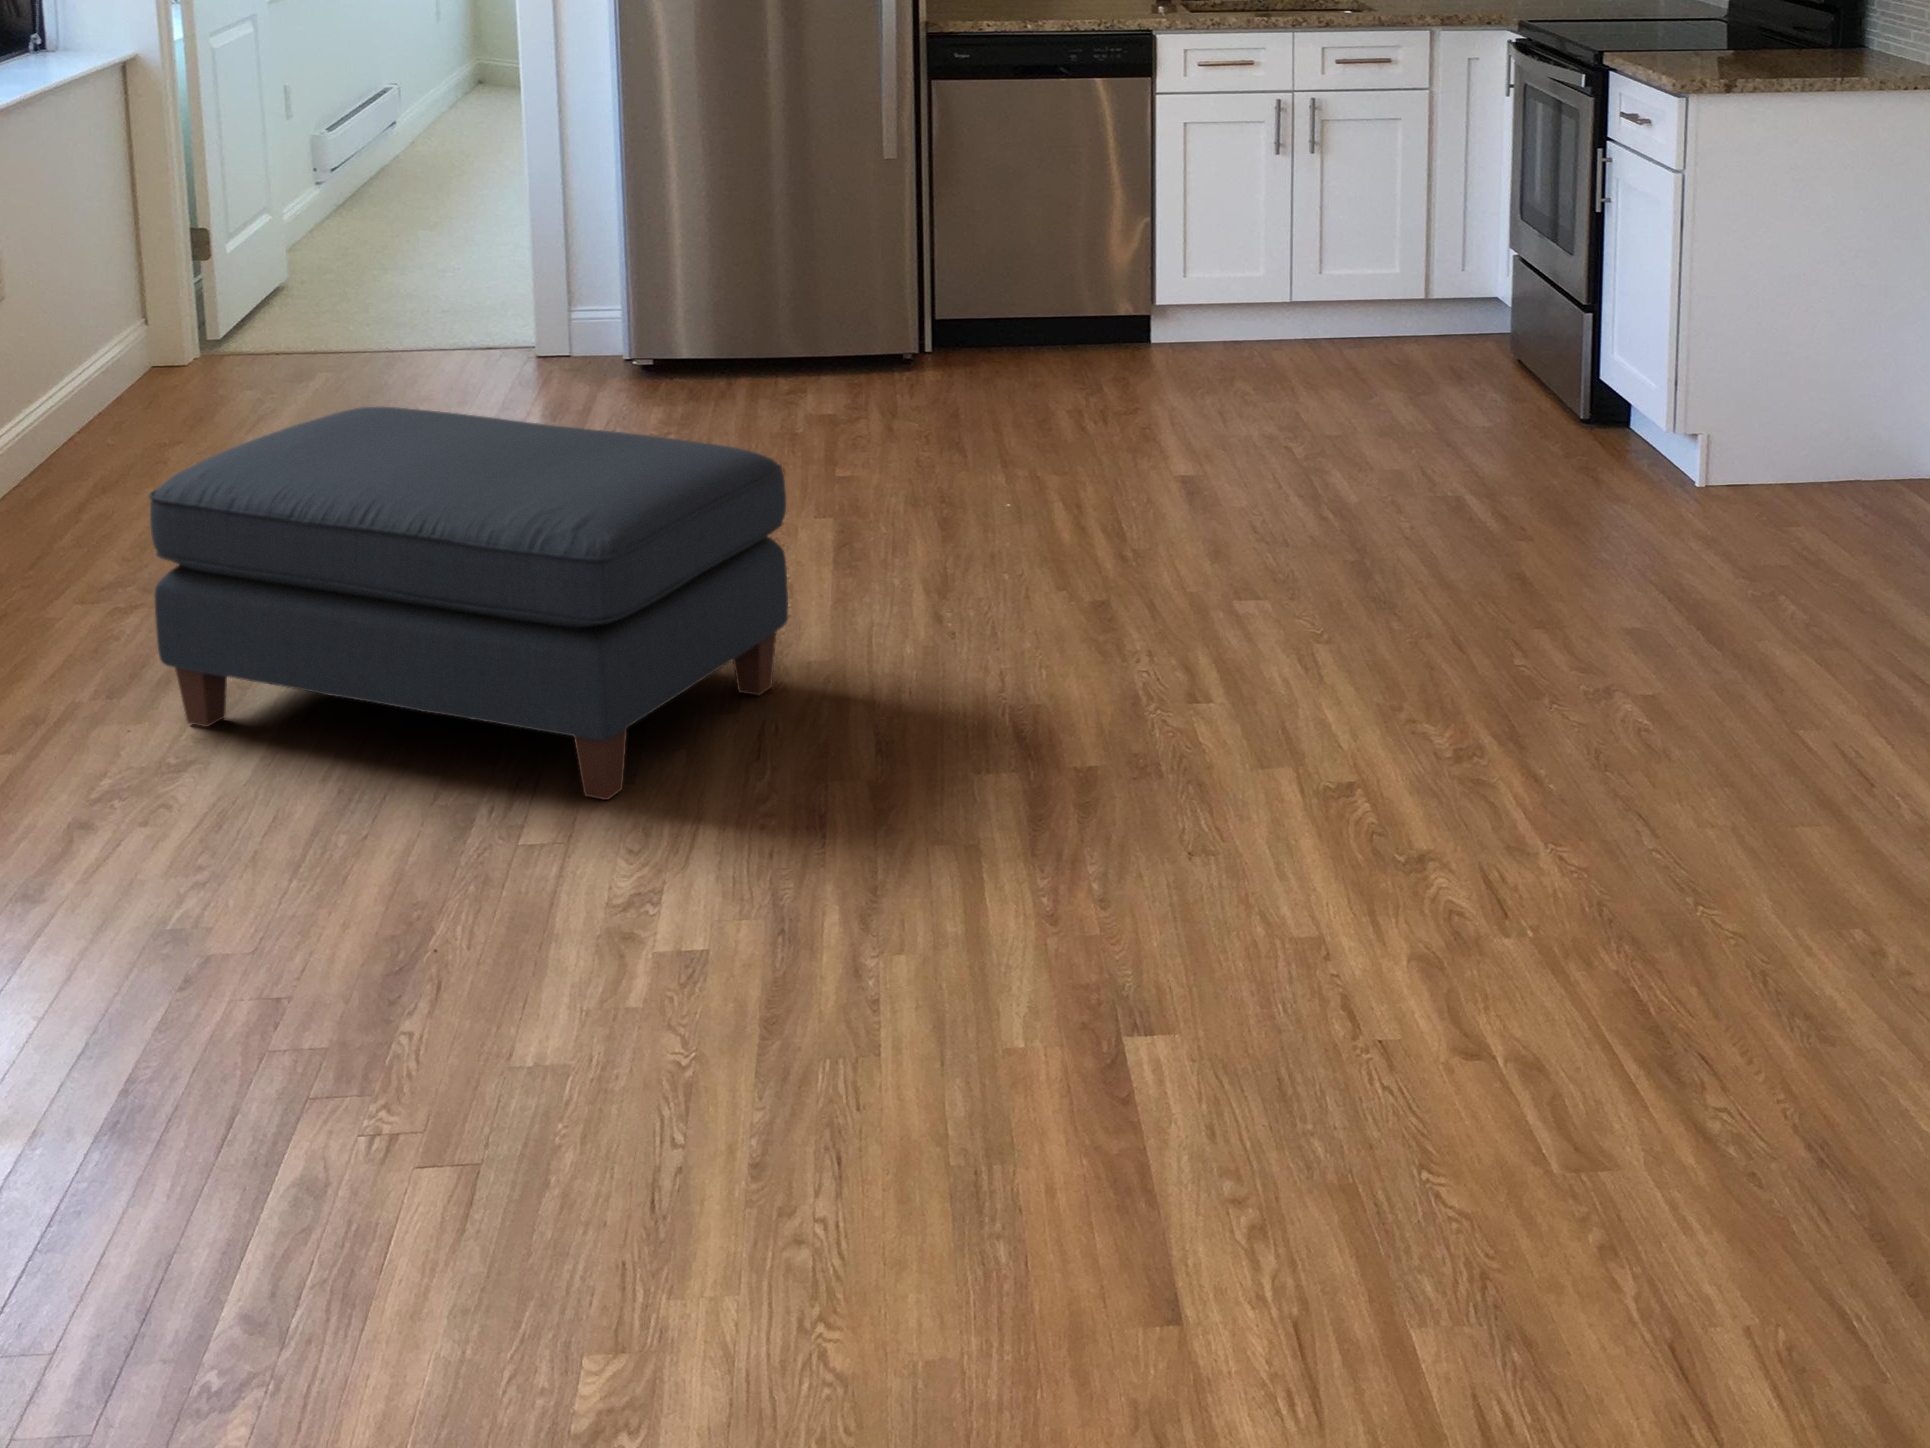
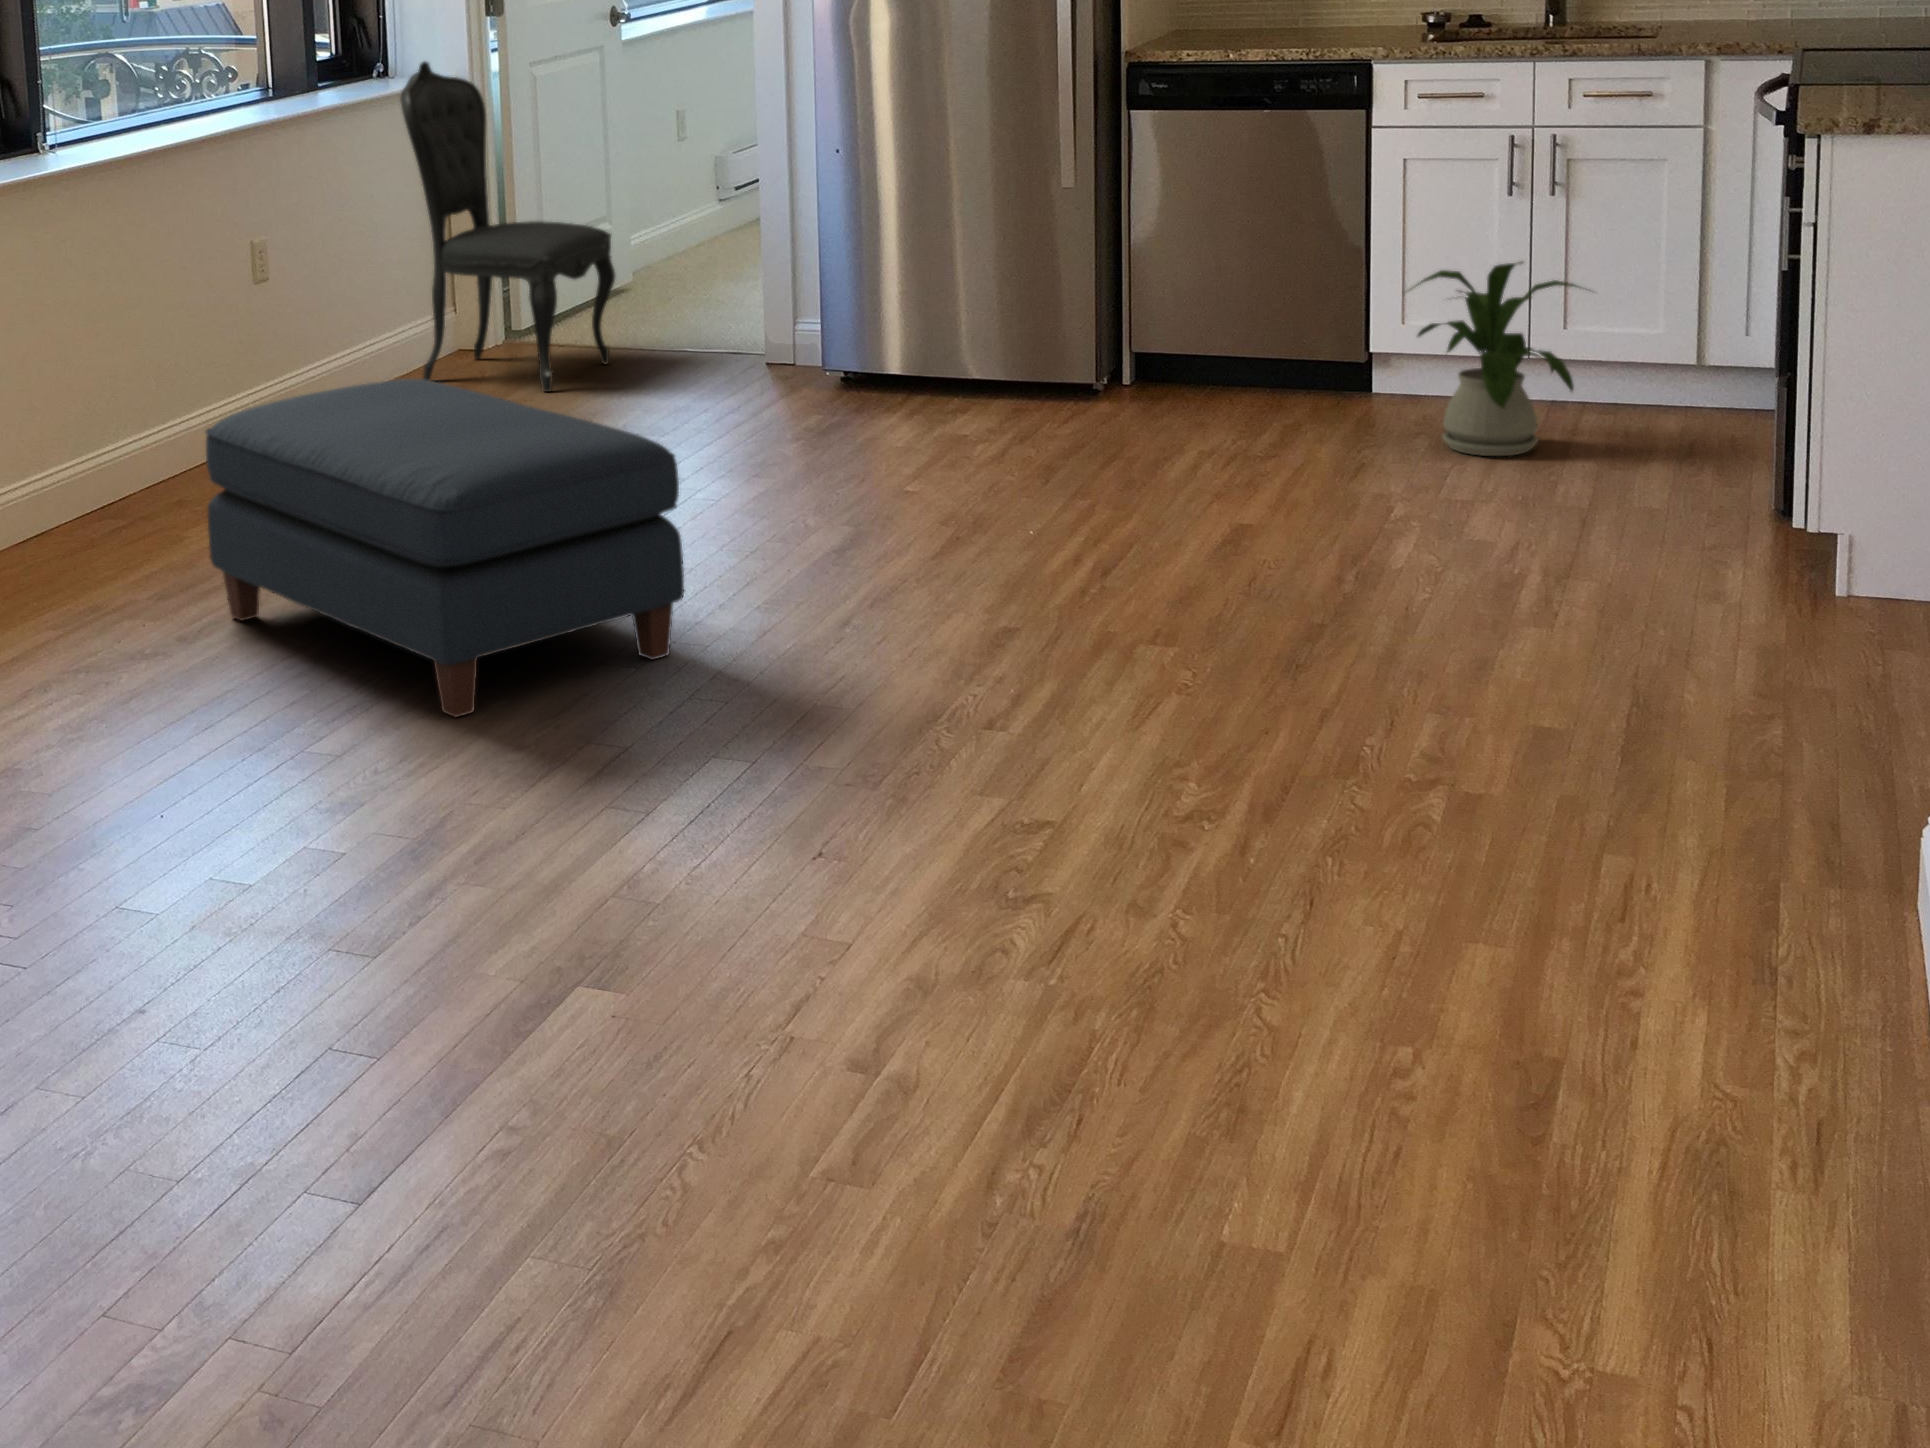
dining chair: none [103,33,358,409] -> present [400,61,616,392]
house plant: none [1211,211,1379,390] -> present [1404,262,1579,456]

